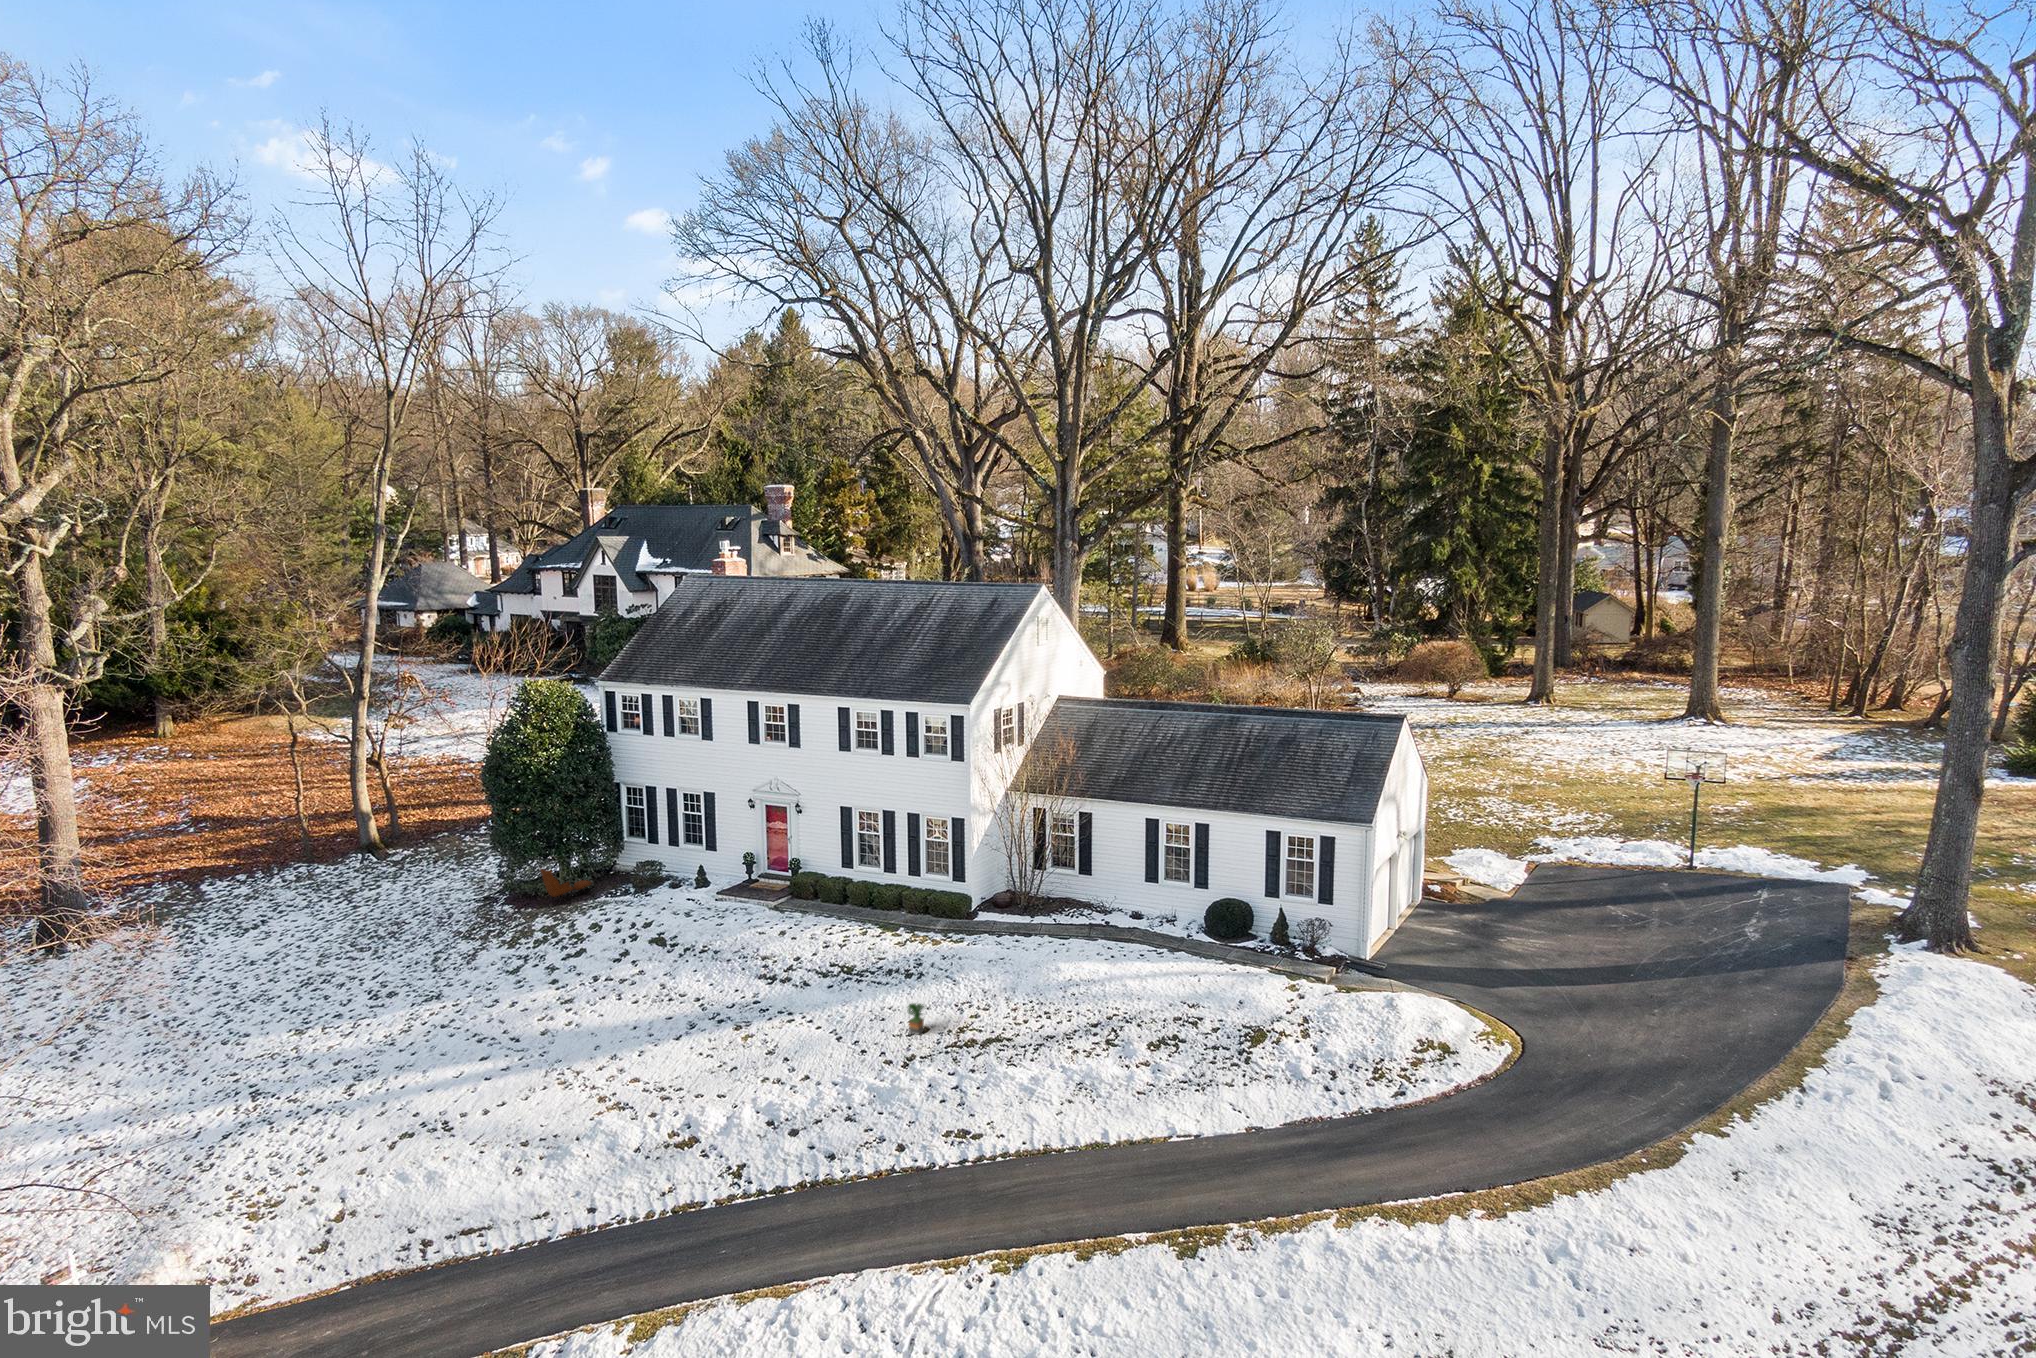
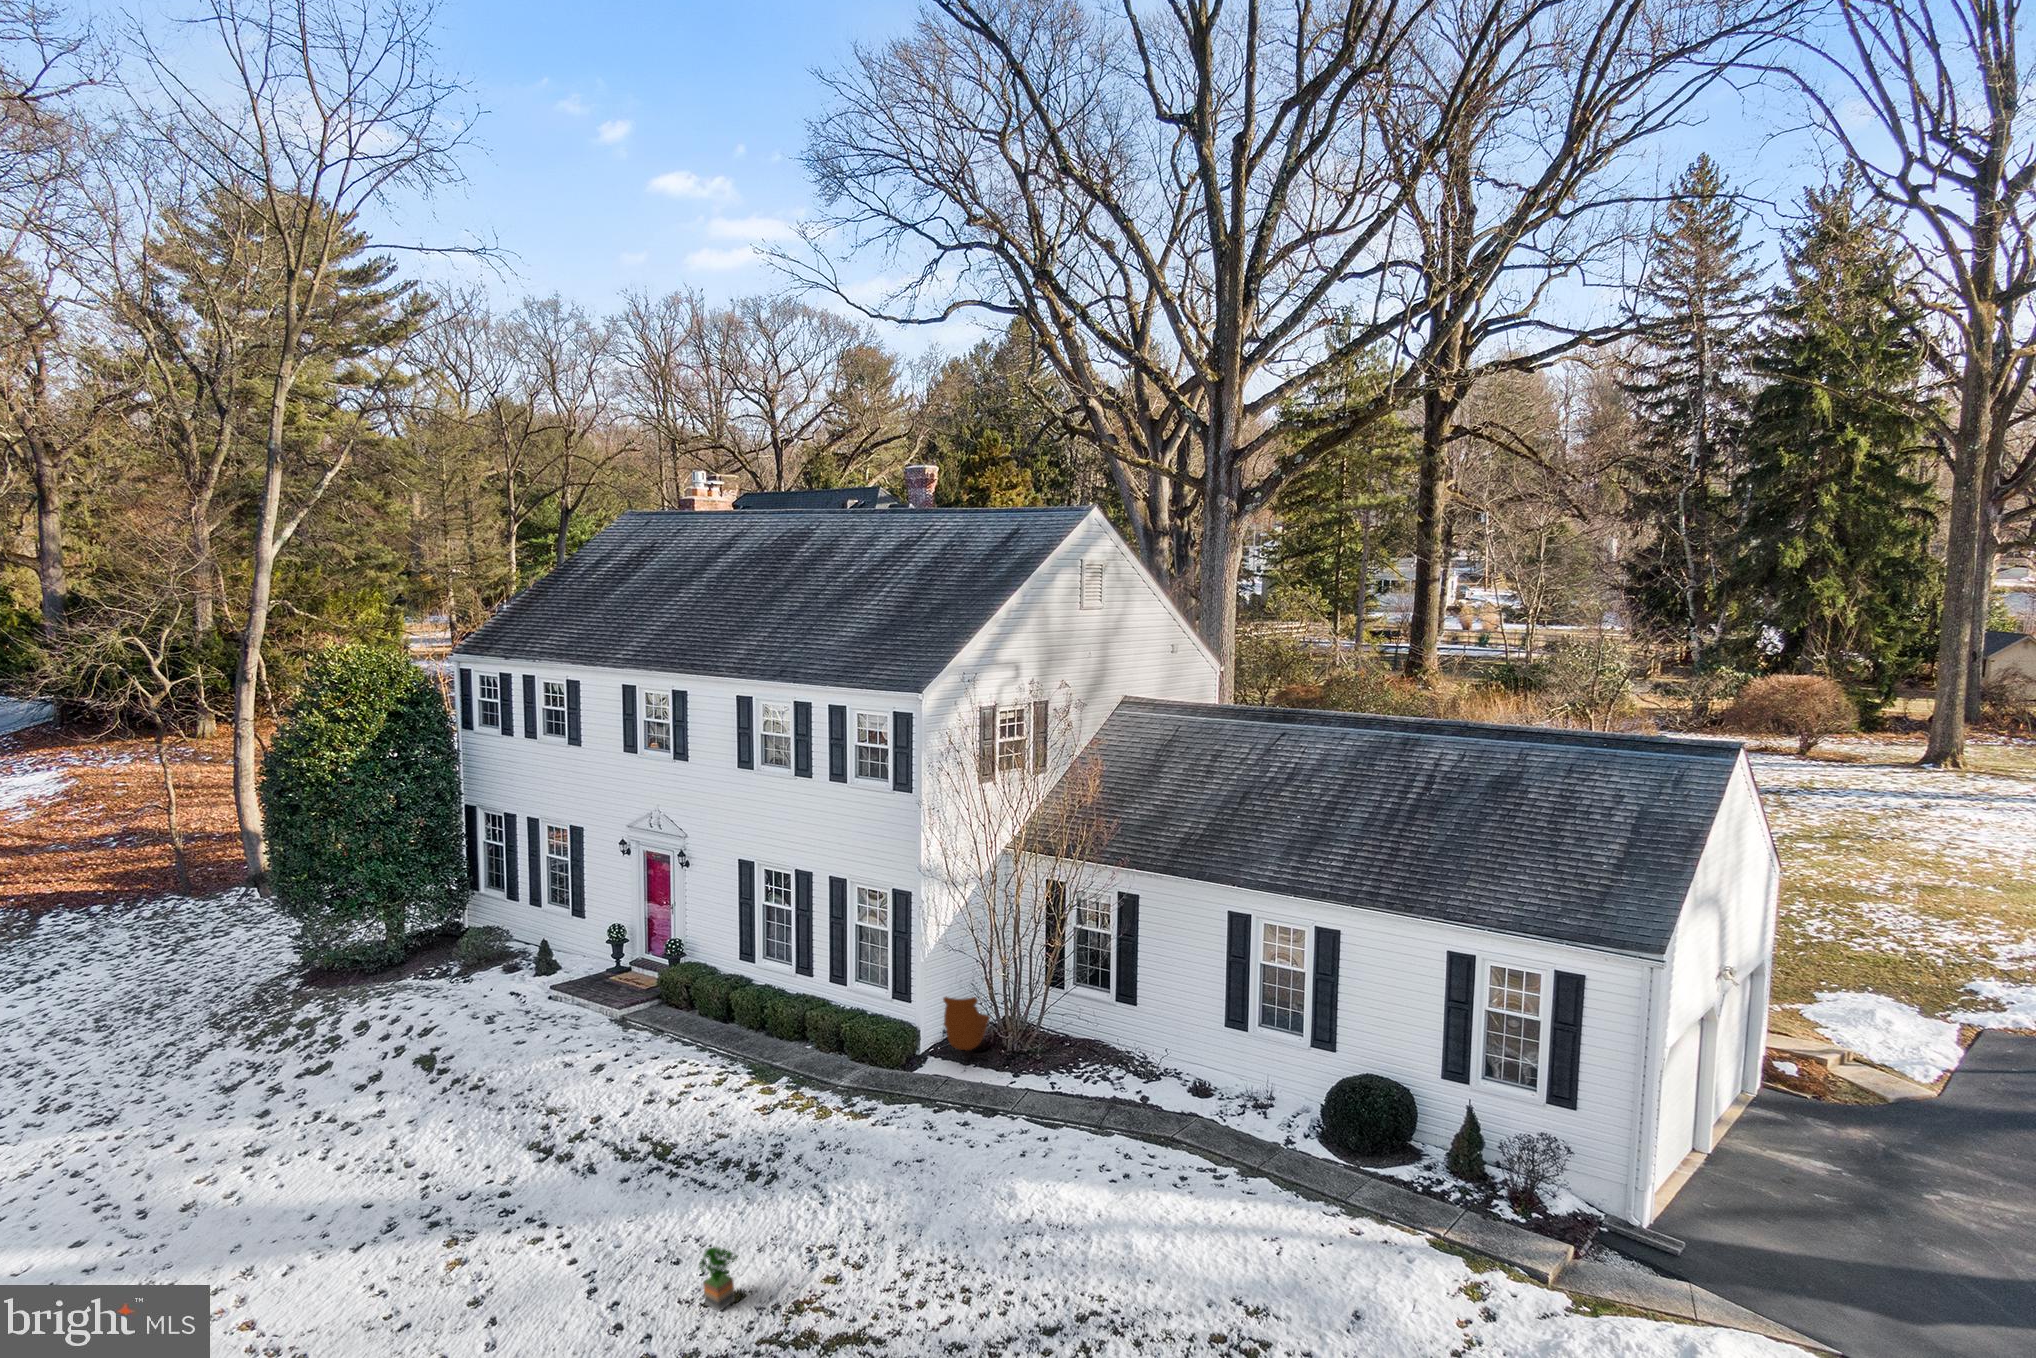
lounge chair: present [540,868,591,904] -> present [943,997,990,1066]

